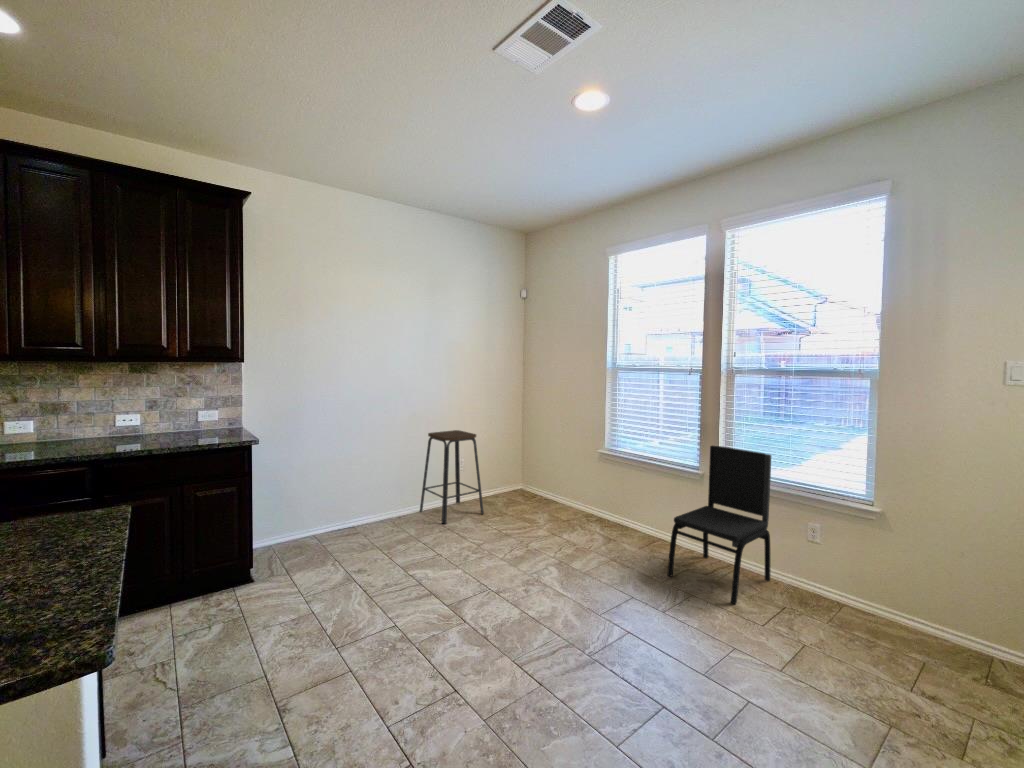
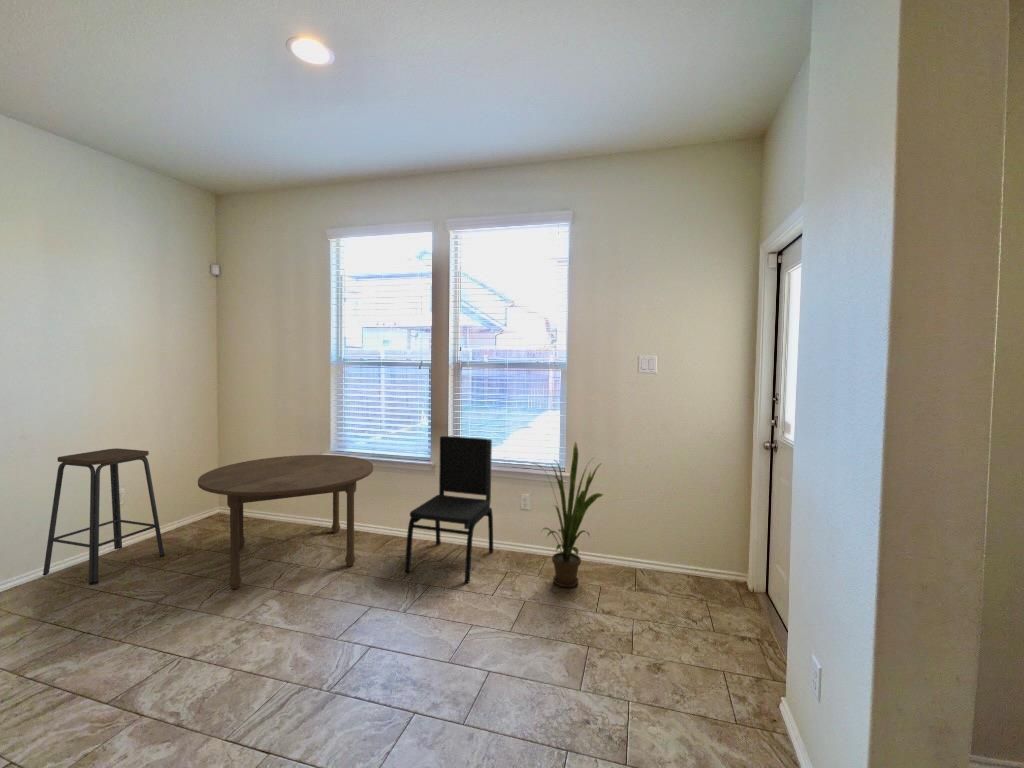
dining table: none [505,449,641,557] -> present [198,455,373,589]
house plant: none [819,470,936,649] -> present [544,442,603,587]

